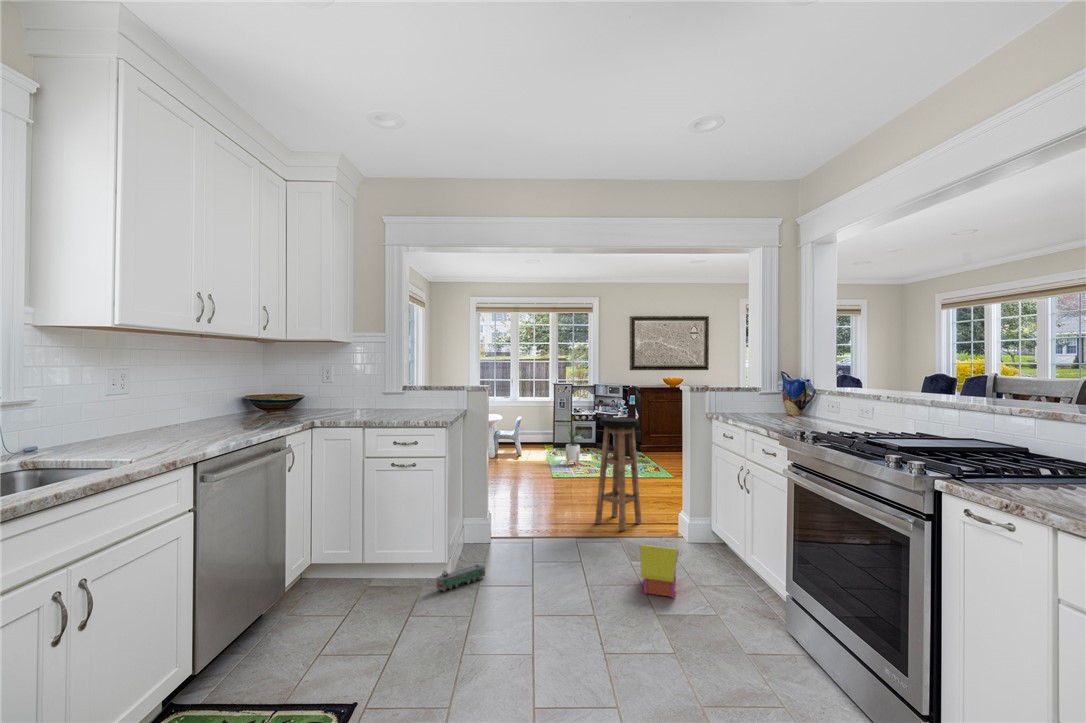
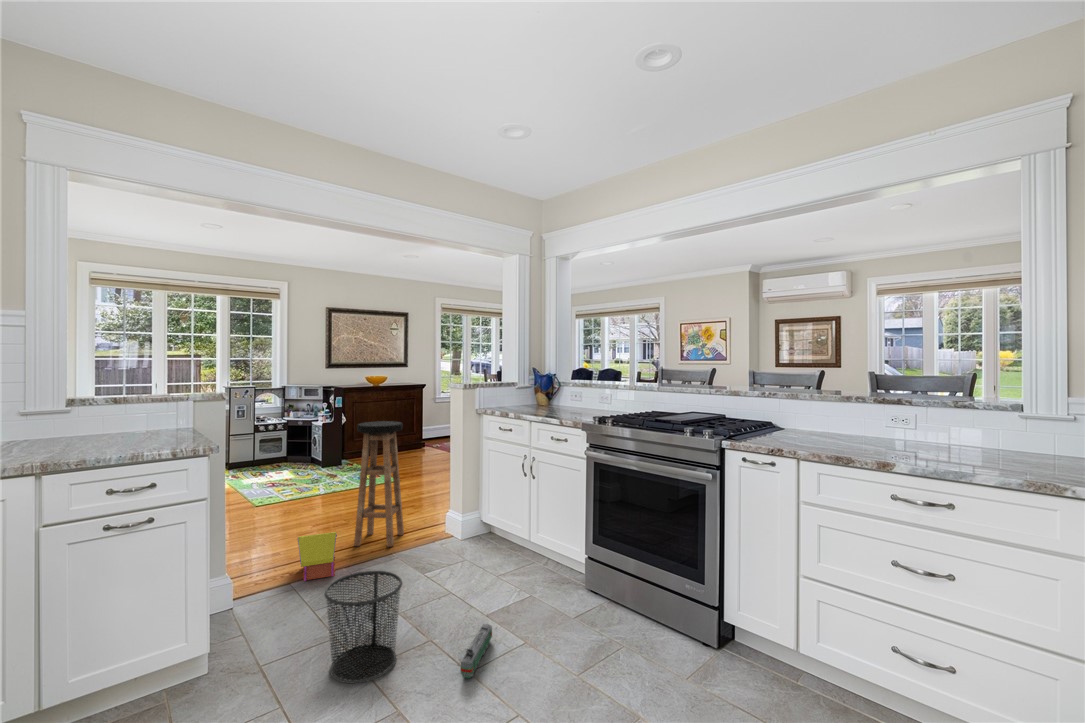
house plant: present [566,417,580,467] -> none [249,420,293,491]
waste bin: none [505,538,566,629] -> present [324,571,402,683]
toy house: present [640,545,678,597] -> present [298,532,337,581]
toy train: present [436,564,485,591] -> present [461,624,492,678]

